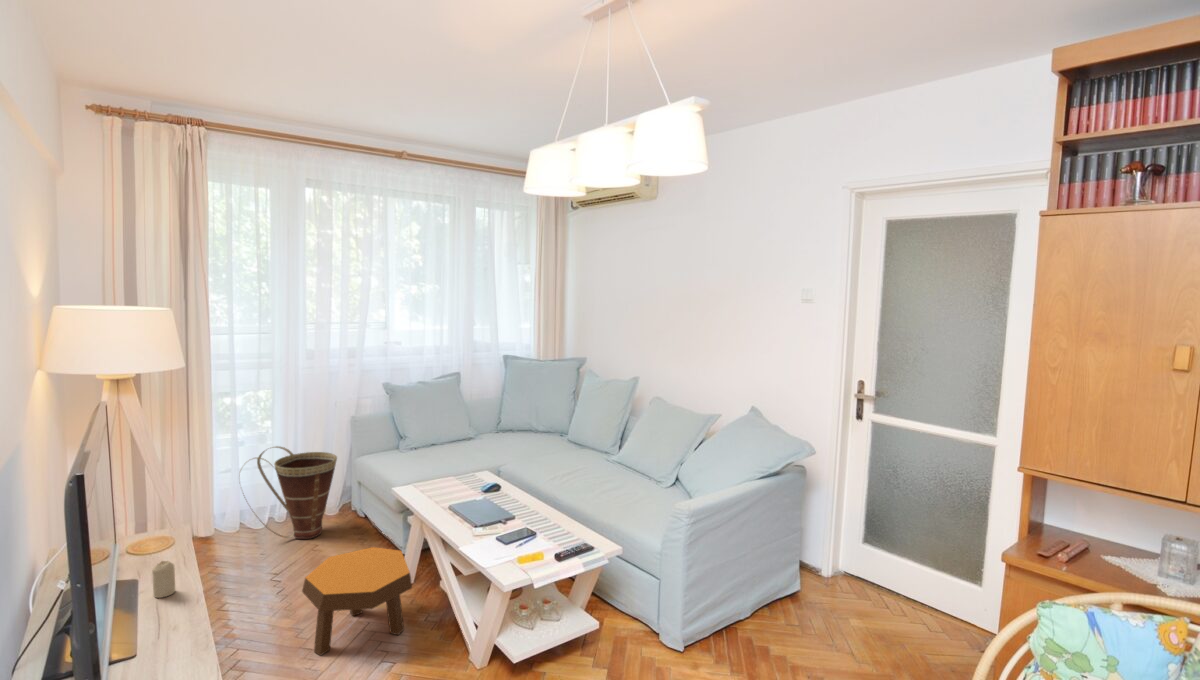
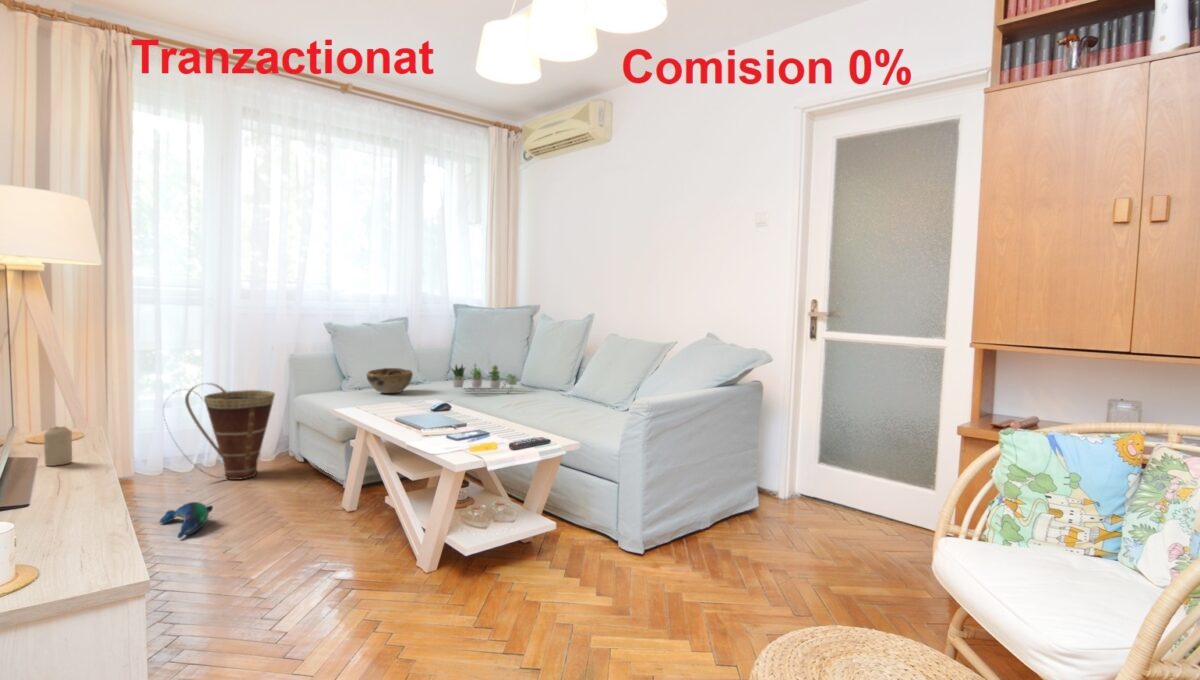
succulent plant: none [500,423,563,457] -> present [452,365,517,393]
decorative bowl: none [421,430,463,458] -> present [367,368,413,393]
footstool: present [302,547,412,655] -> none [229,466,353,568]
plush toy: none [240,577,286,616] -> present [160,502,213,538]

